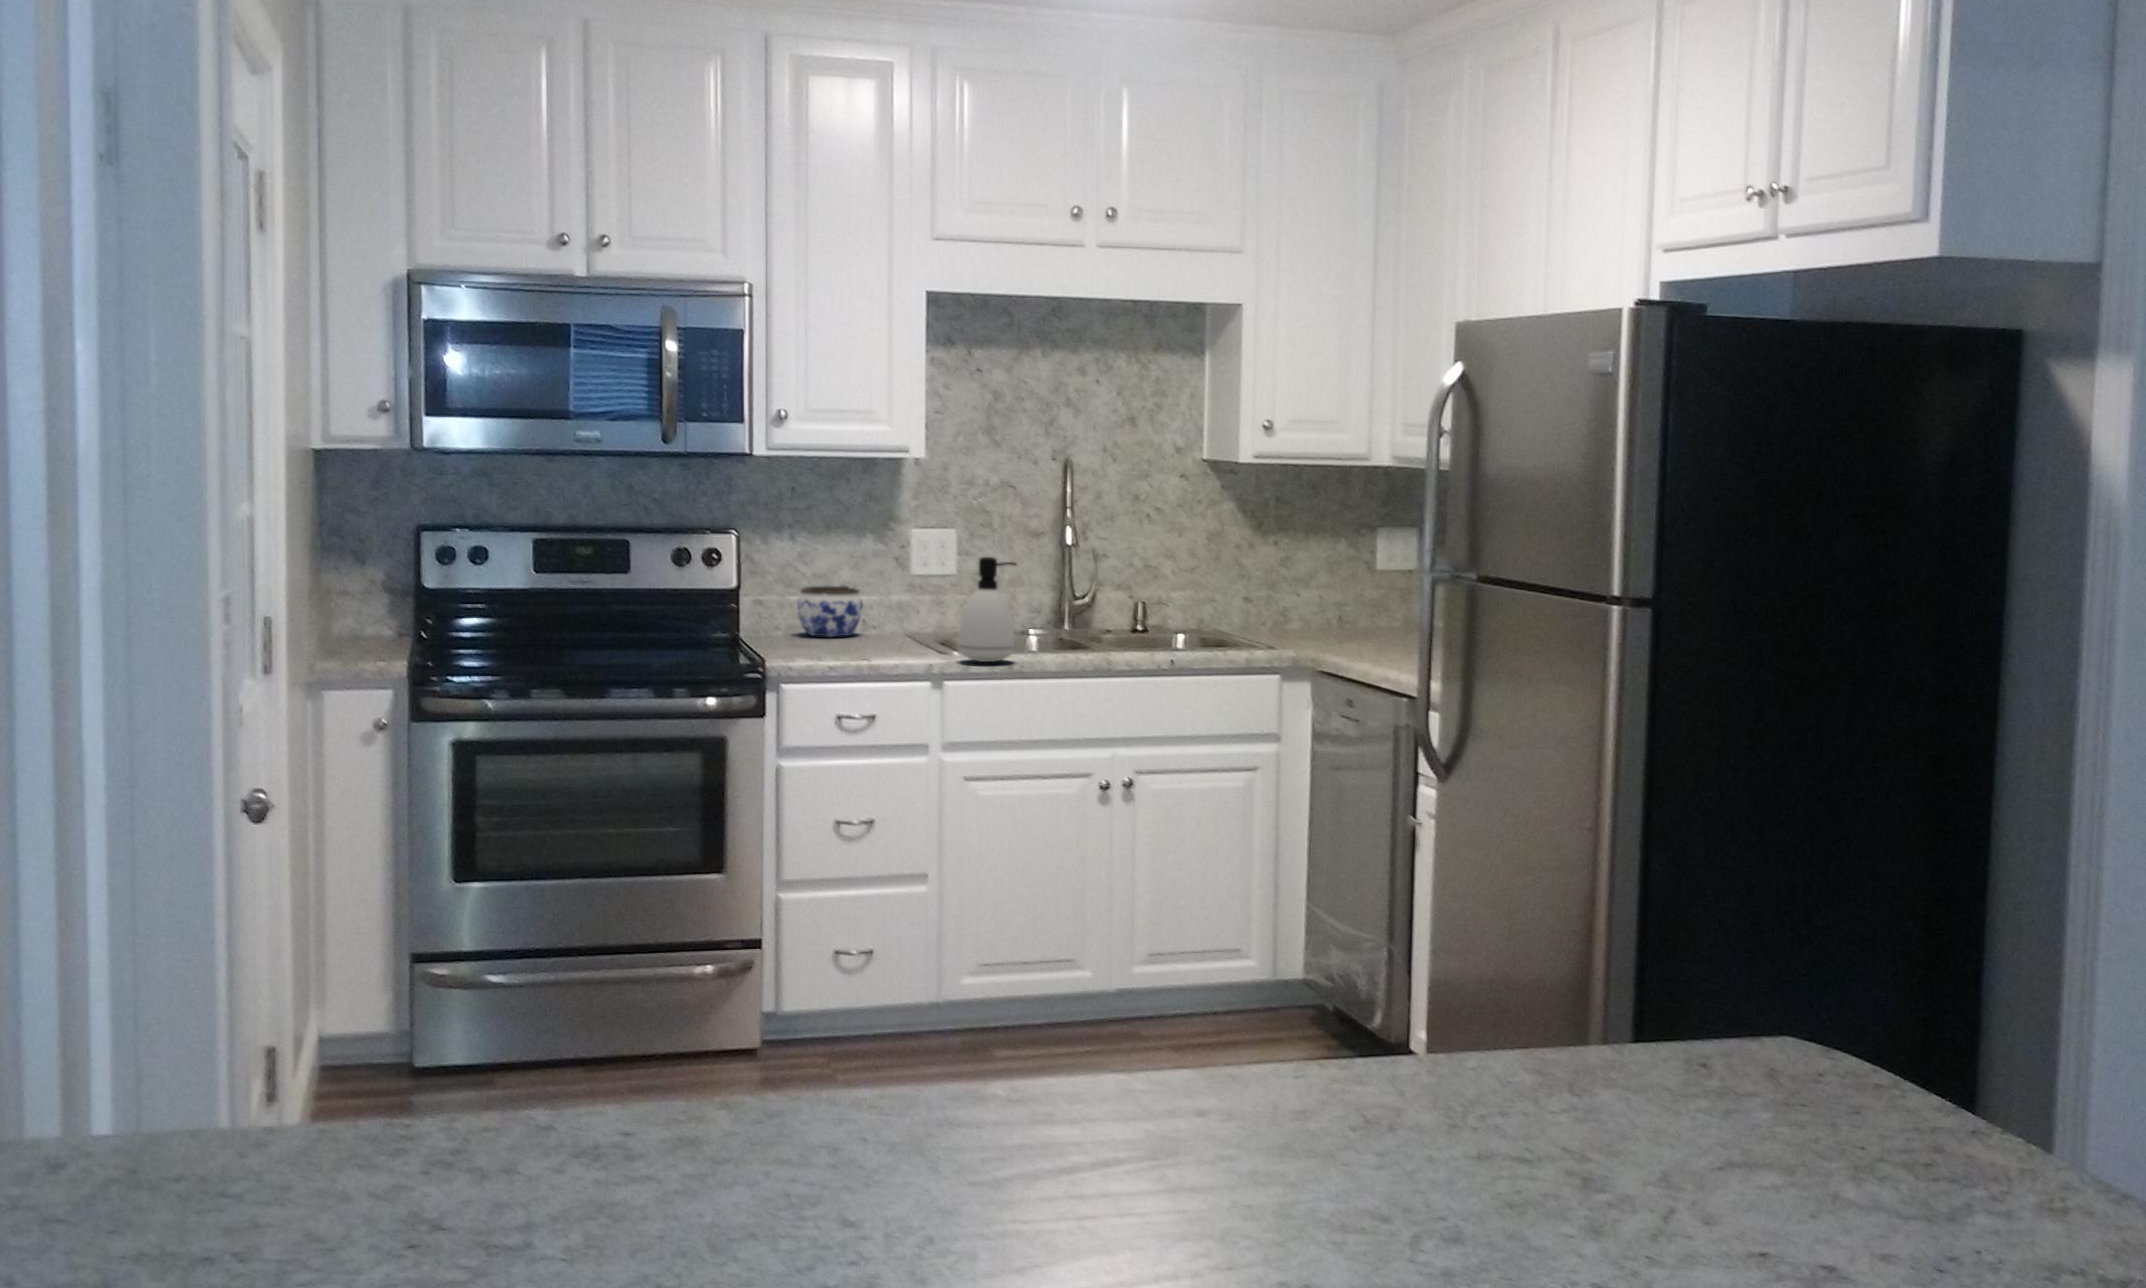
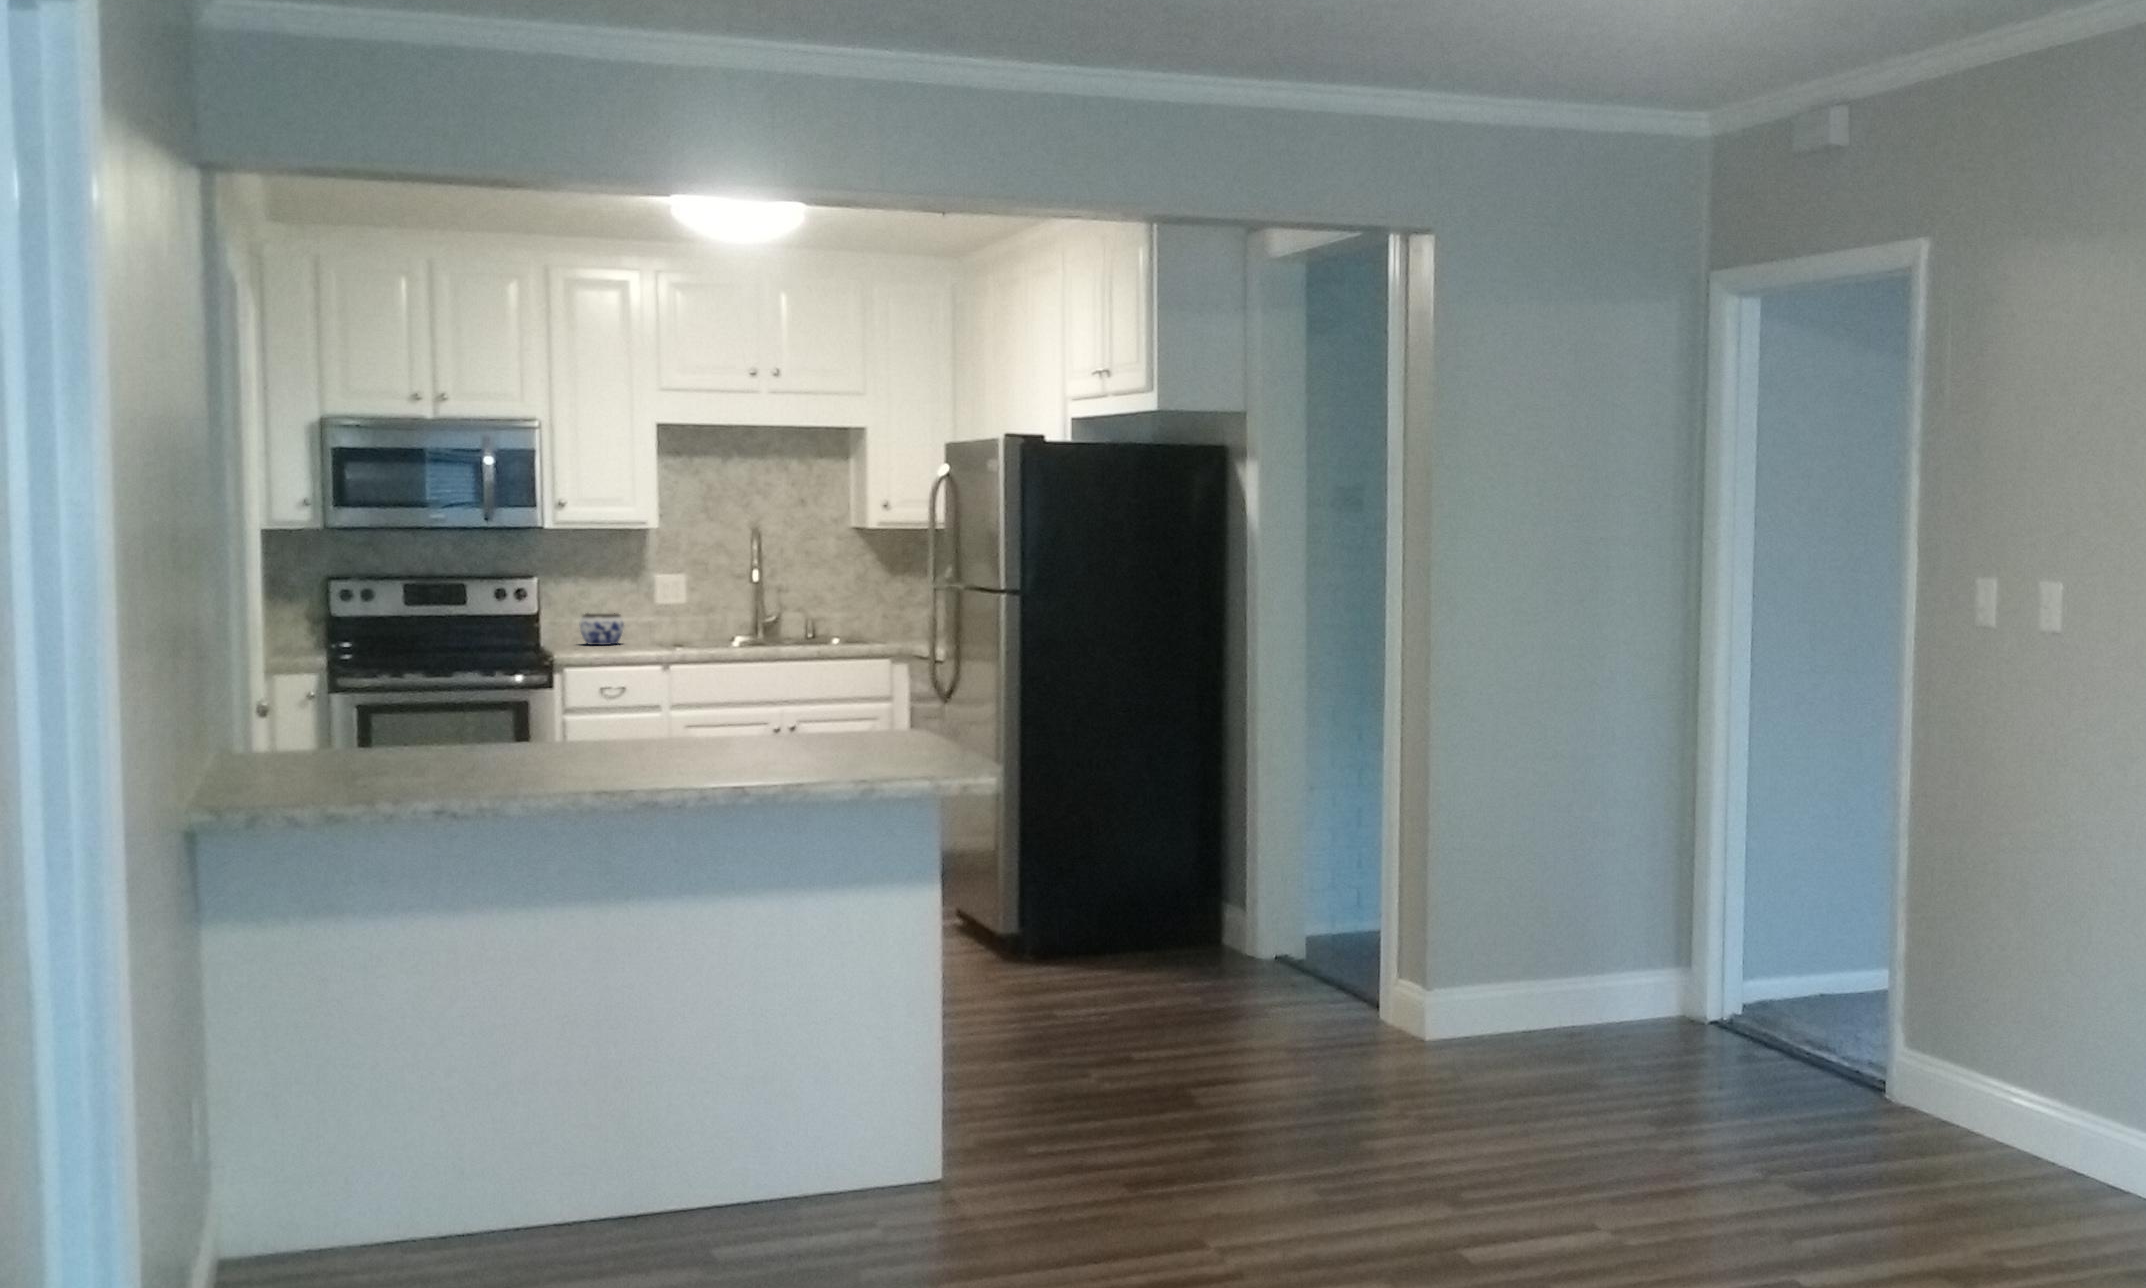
soap dispenser: present [958,557,1017,662] -> none [678,588,714,653]

